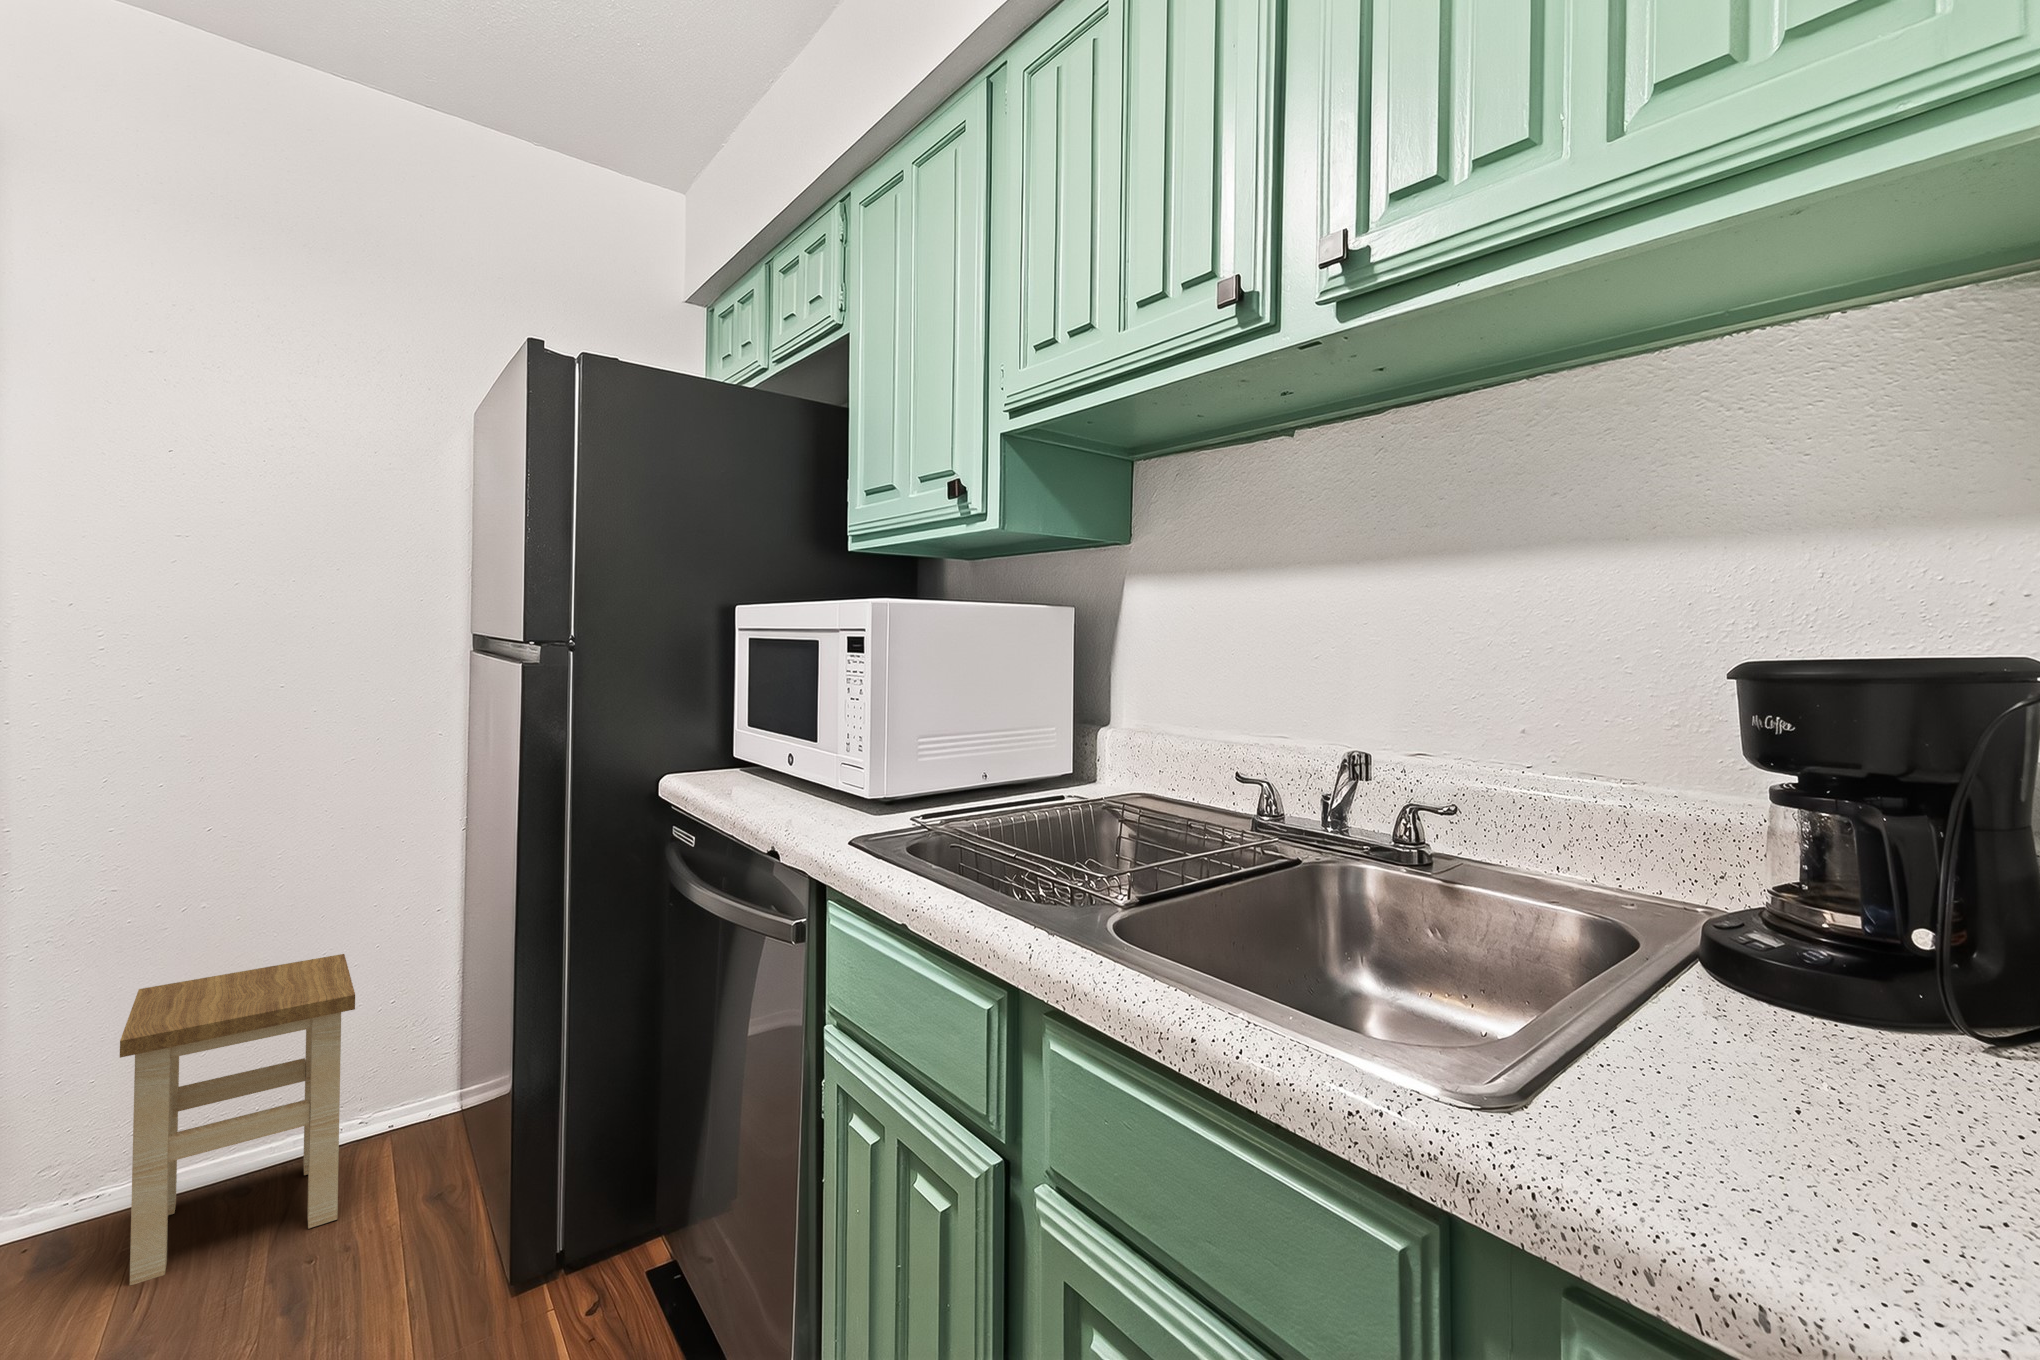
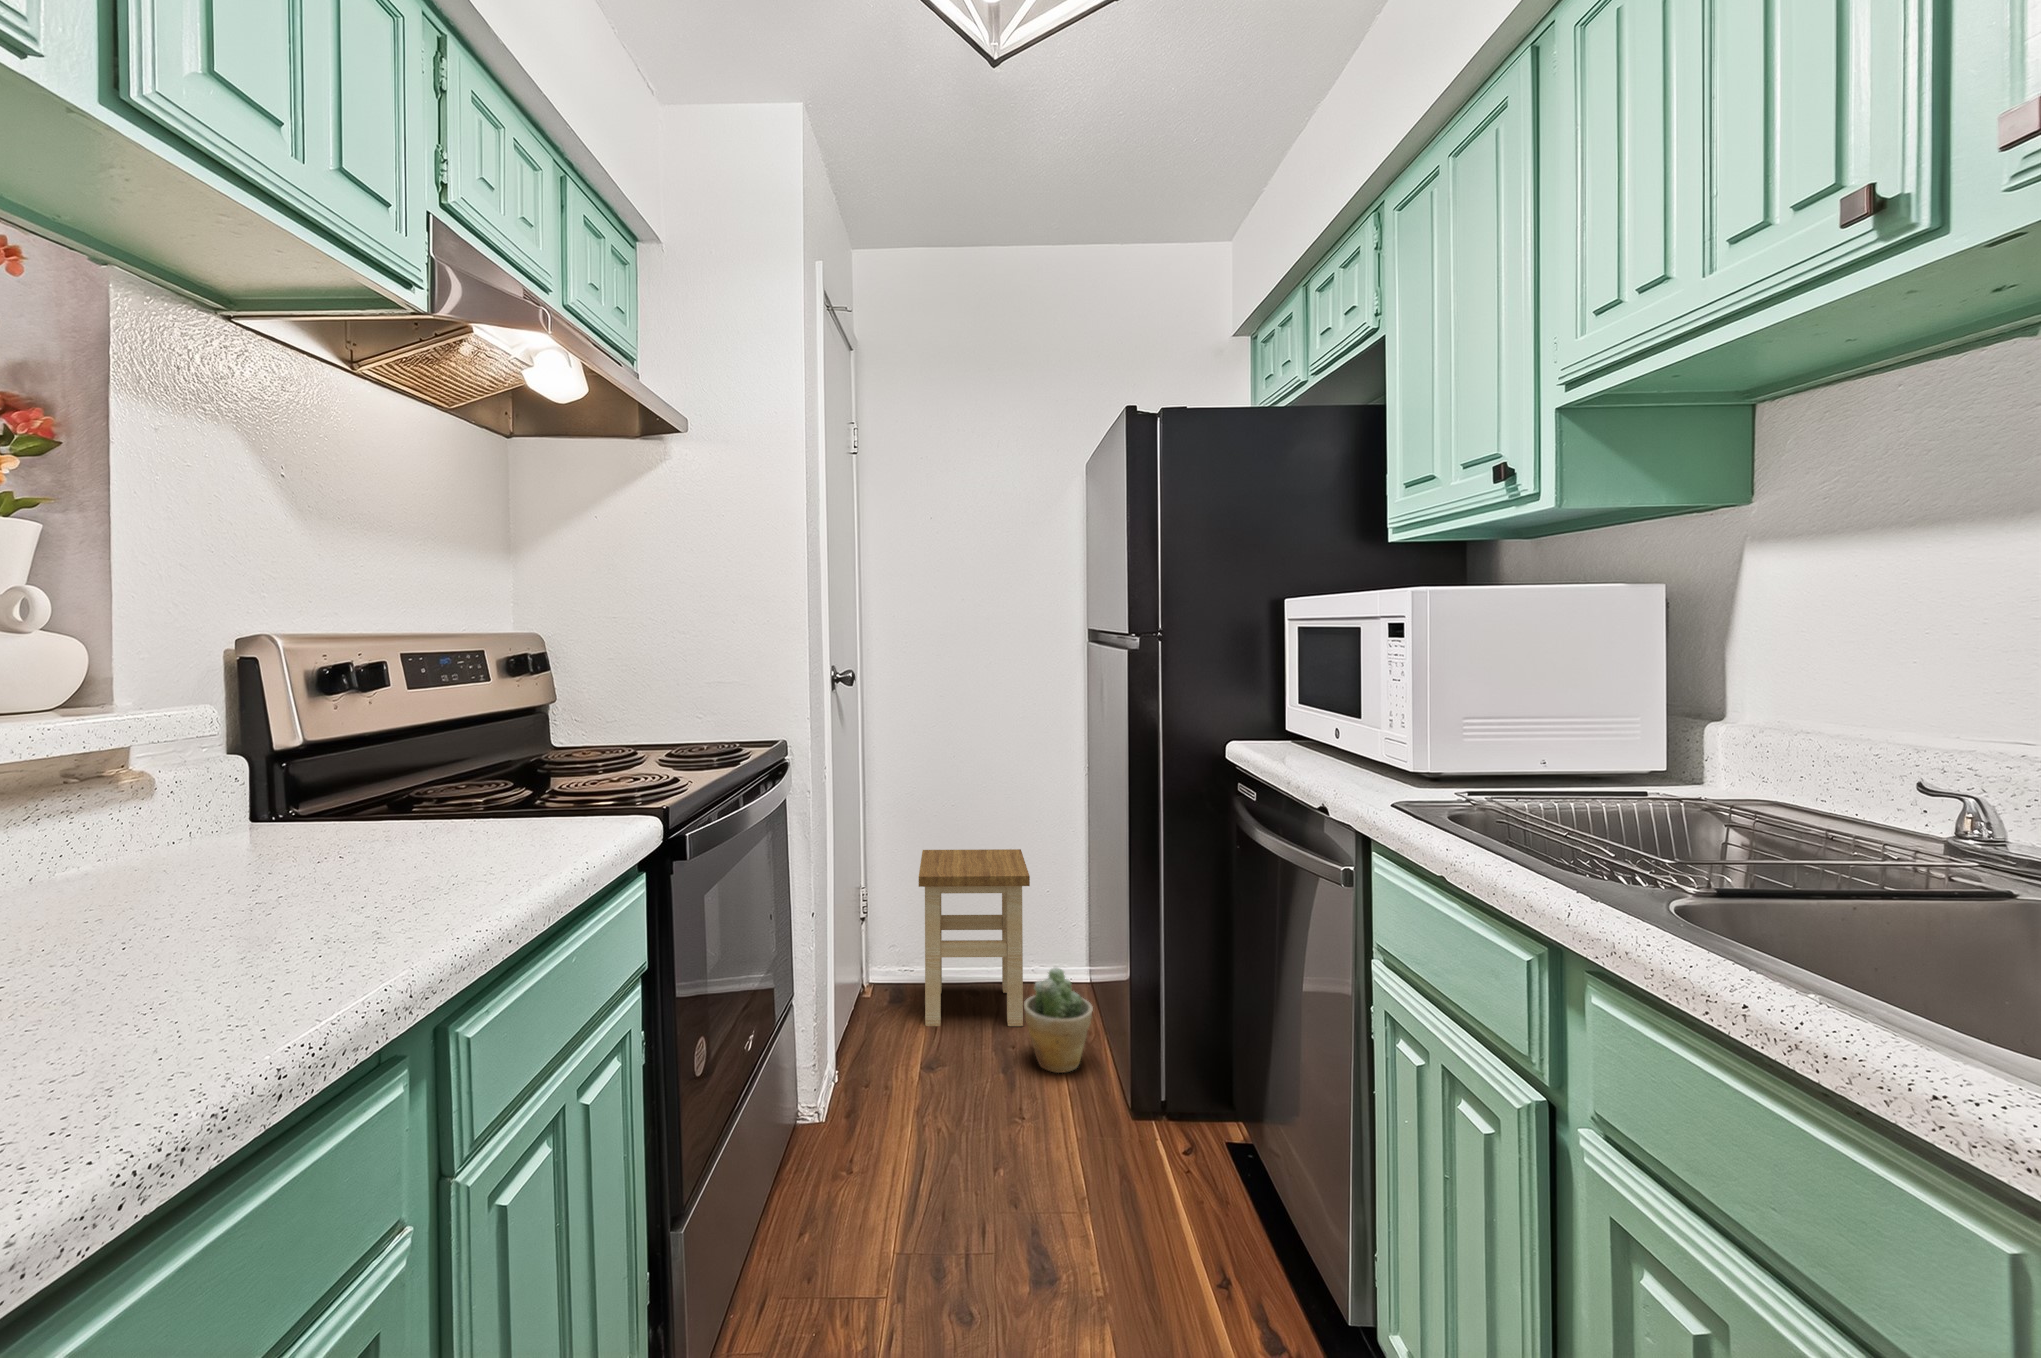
potted plant: none [336,1119,459,1278] -> present [1024,967,1093,1073]

